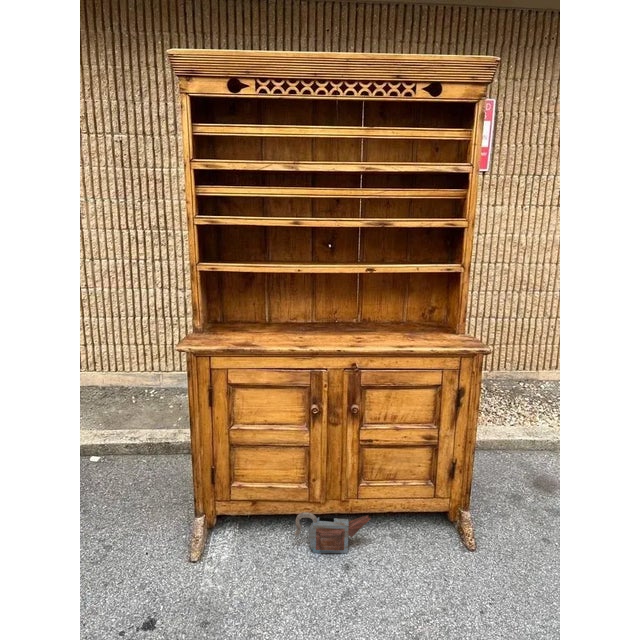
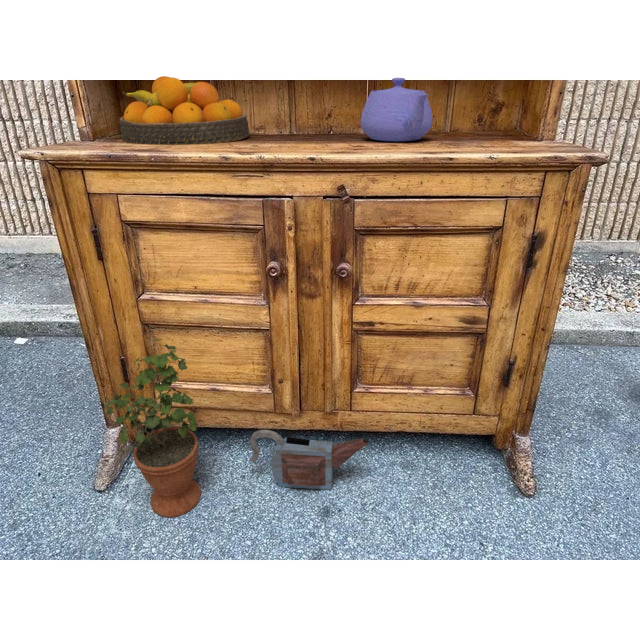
fruit bowl: none [221,297,295,342] -> present [119,76,249,145]
teapot: none [360,303,400,337] -> present [360,78,433,142]
potted plant: none [214,454,266,576] -> present [104,339,201,517]

